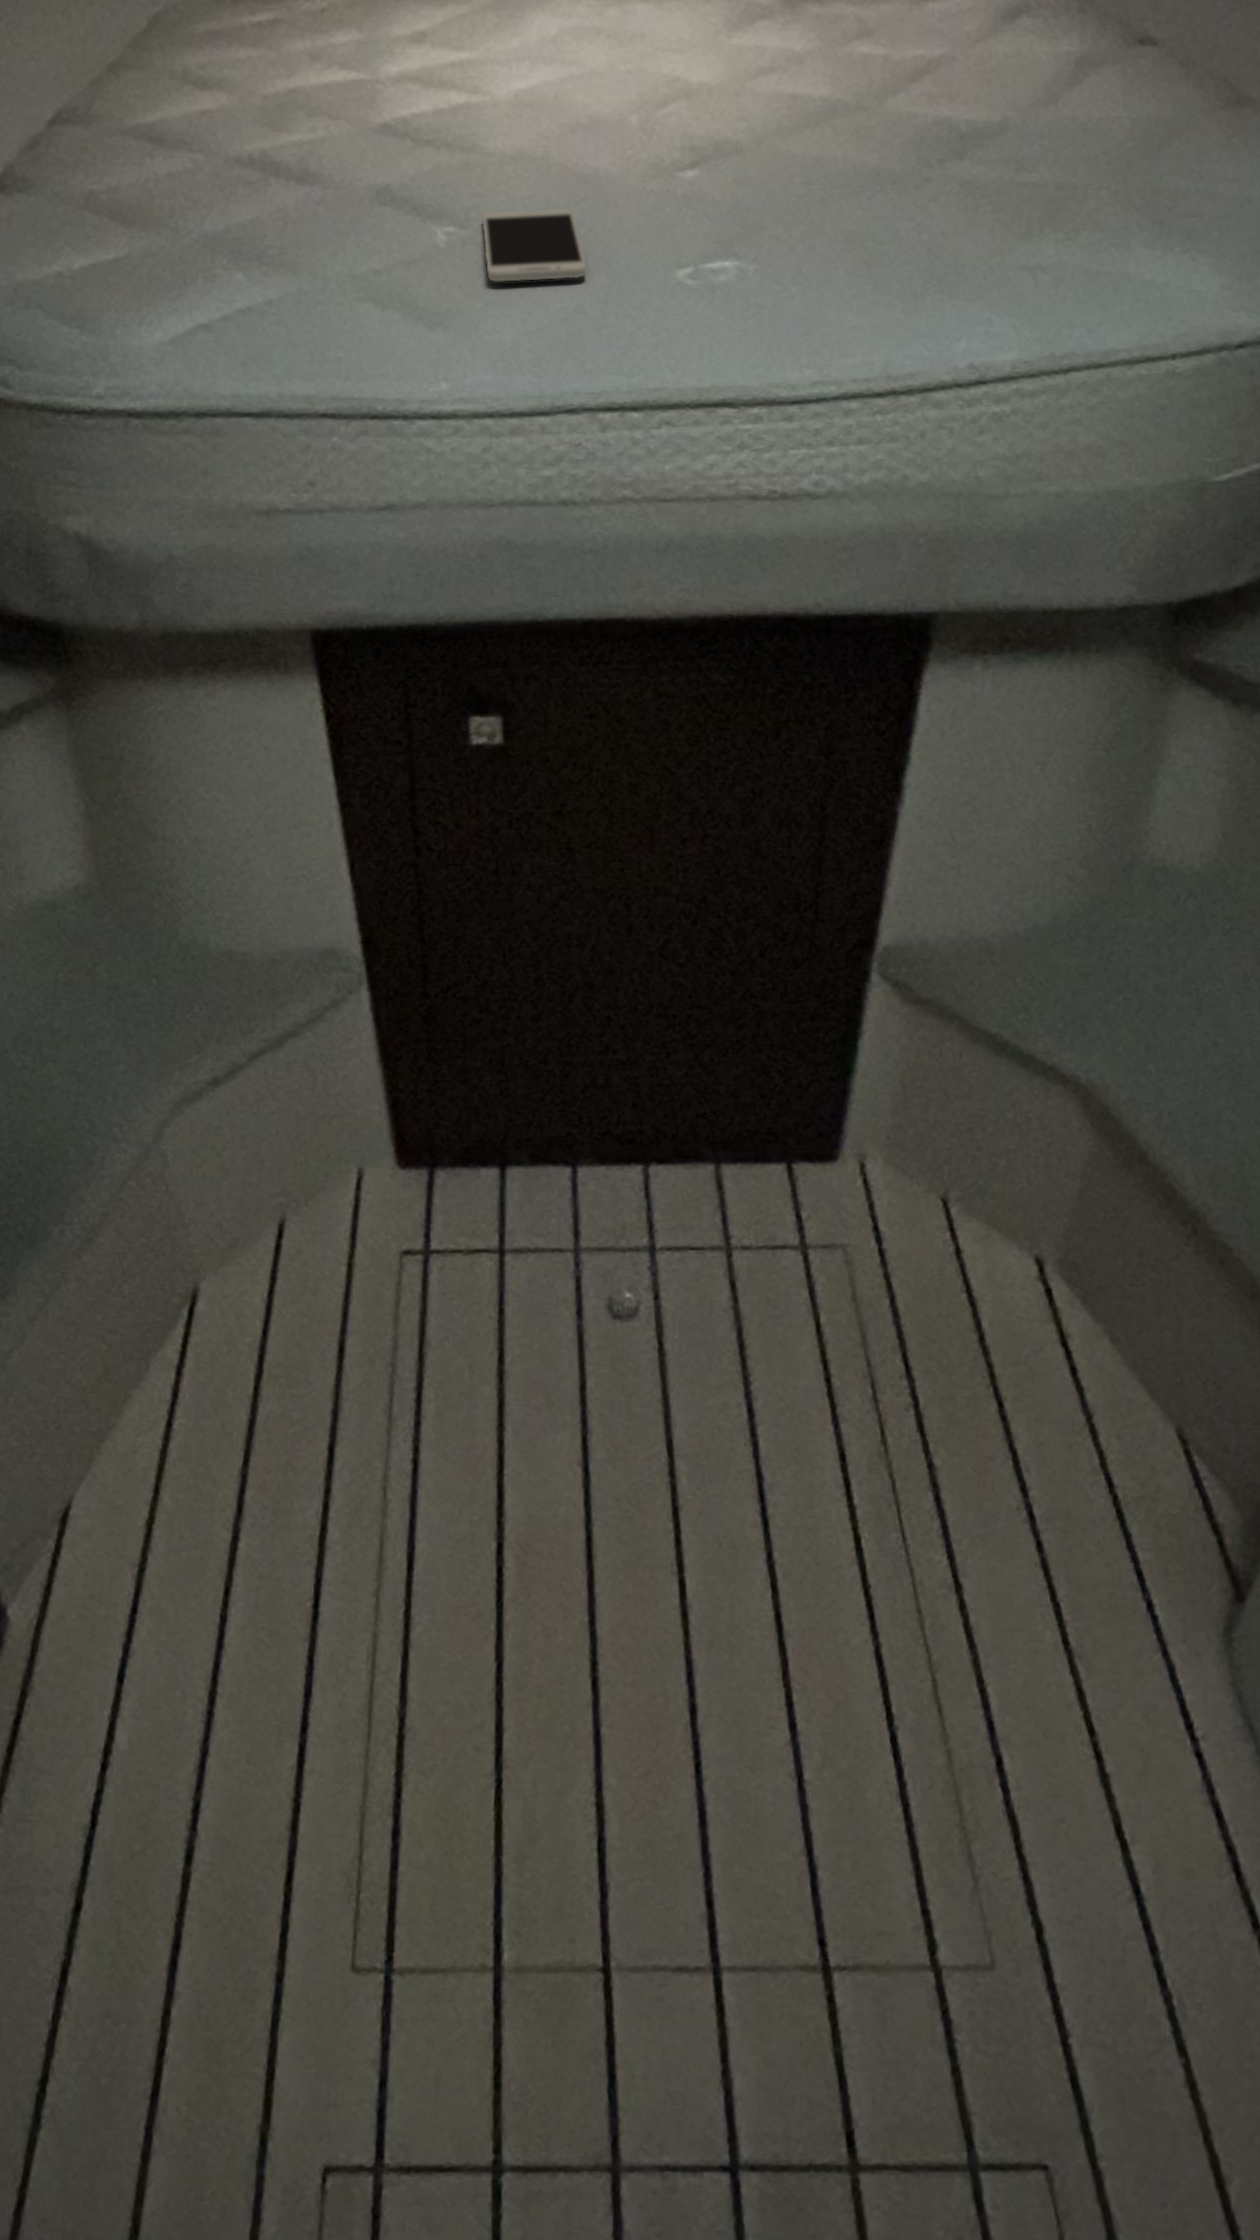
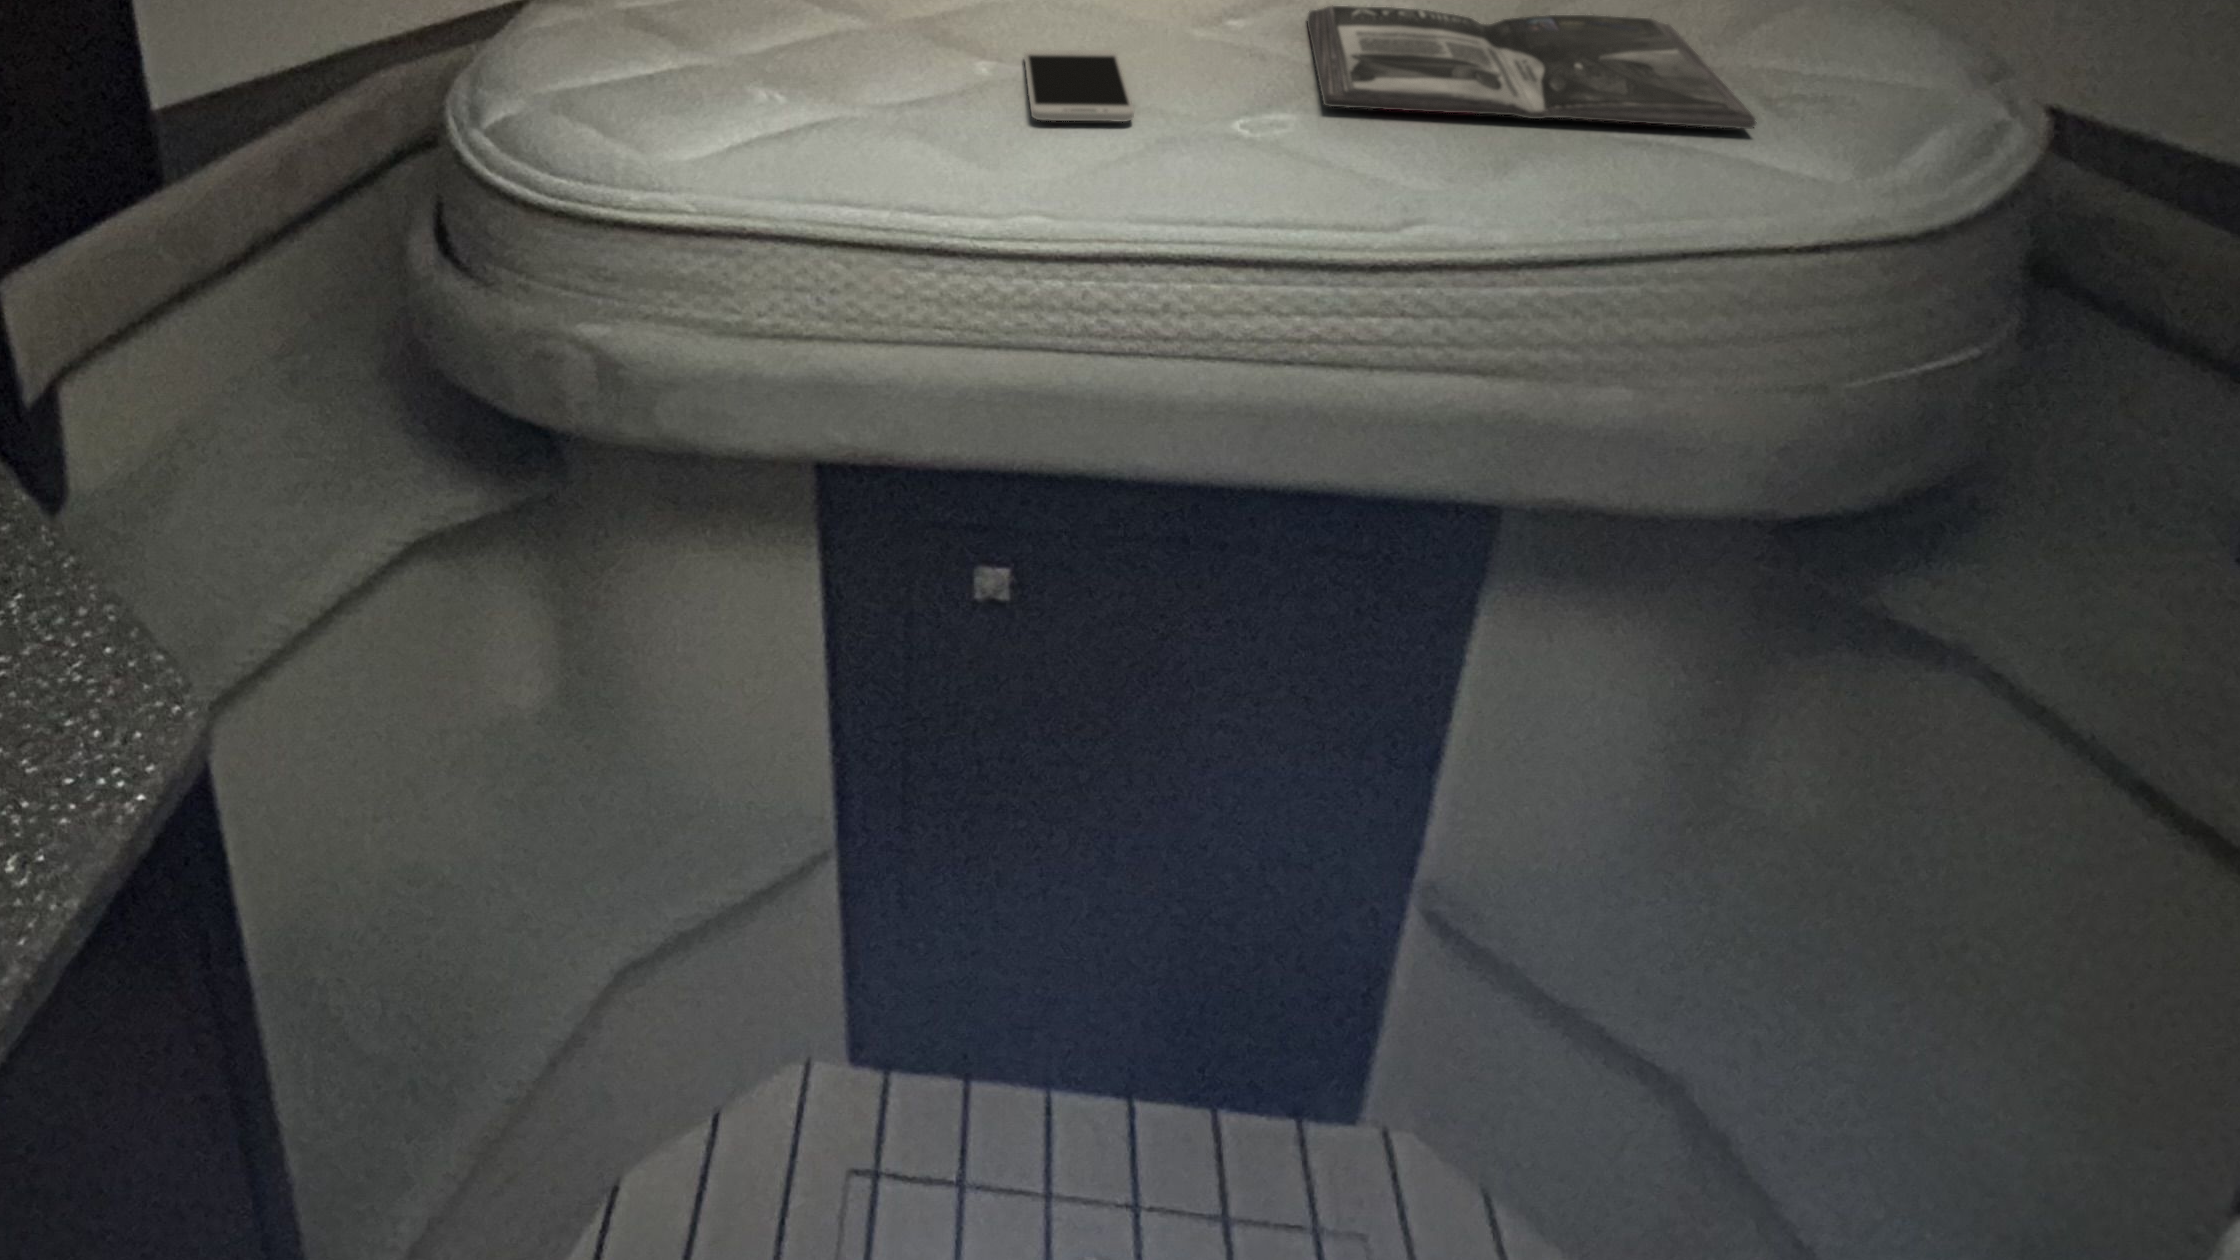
magazine: none [757,147,1151,250] -> present [1307,5,1756,129]

